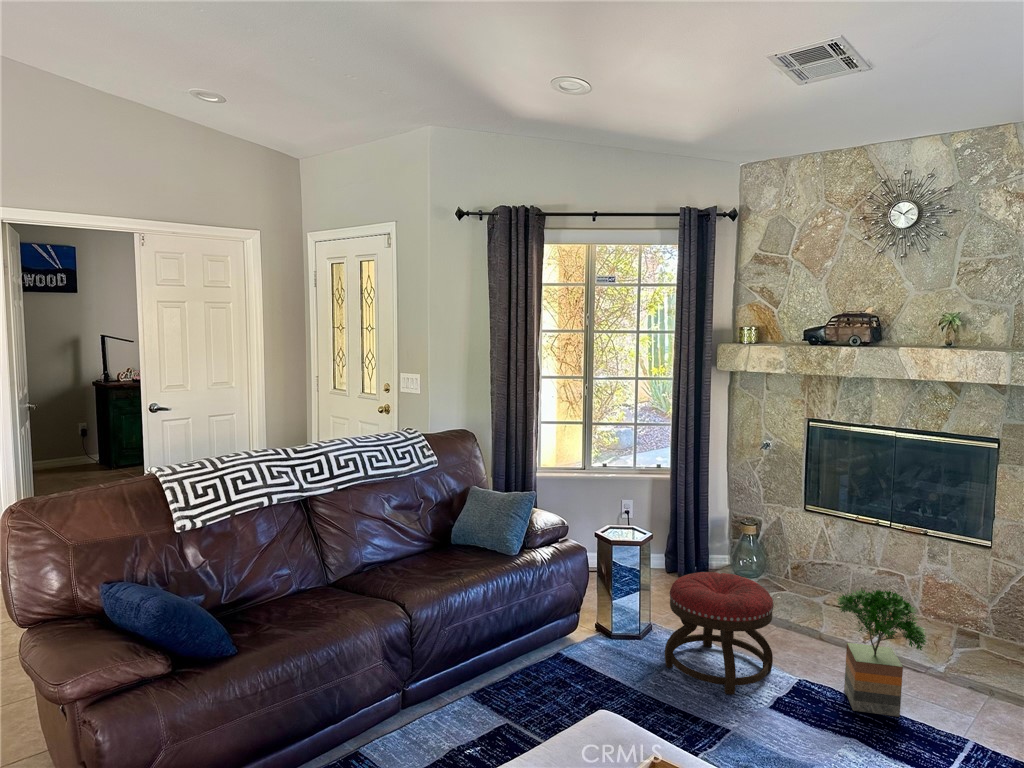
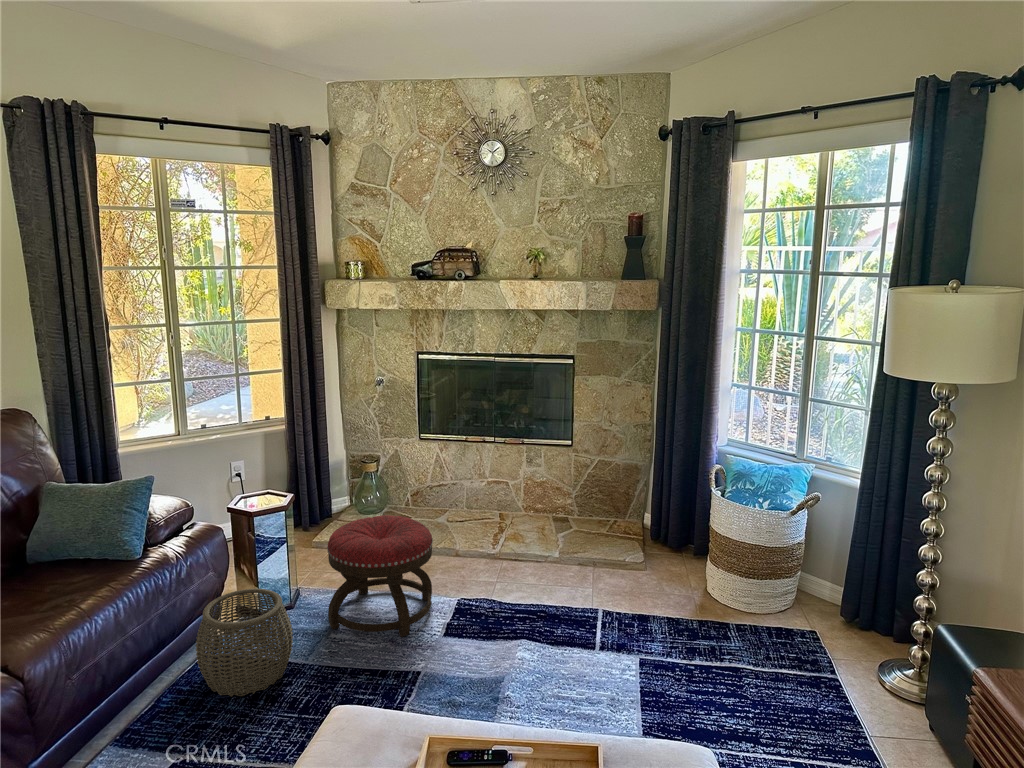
potted tree: present [837,588,926,717] -> none [486,497,564,613]
woven basket: none [547,605,624,694] -> present [196,589,293,697]

